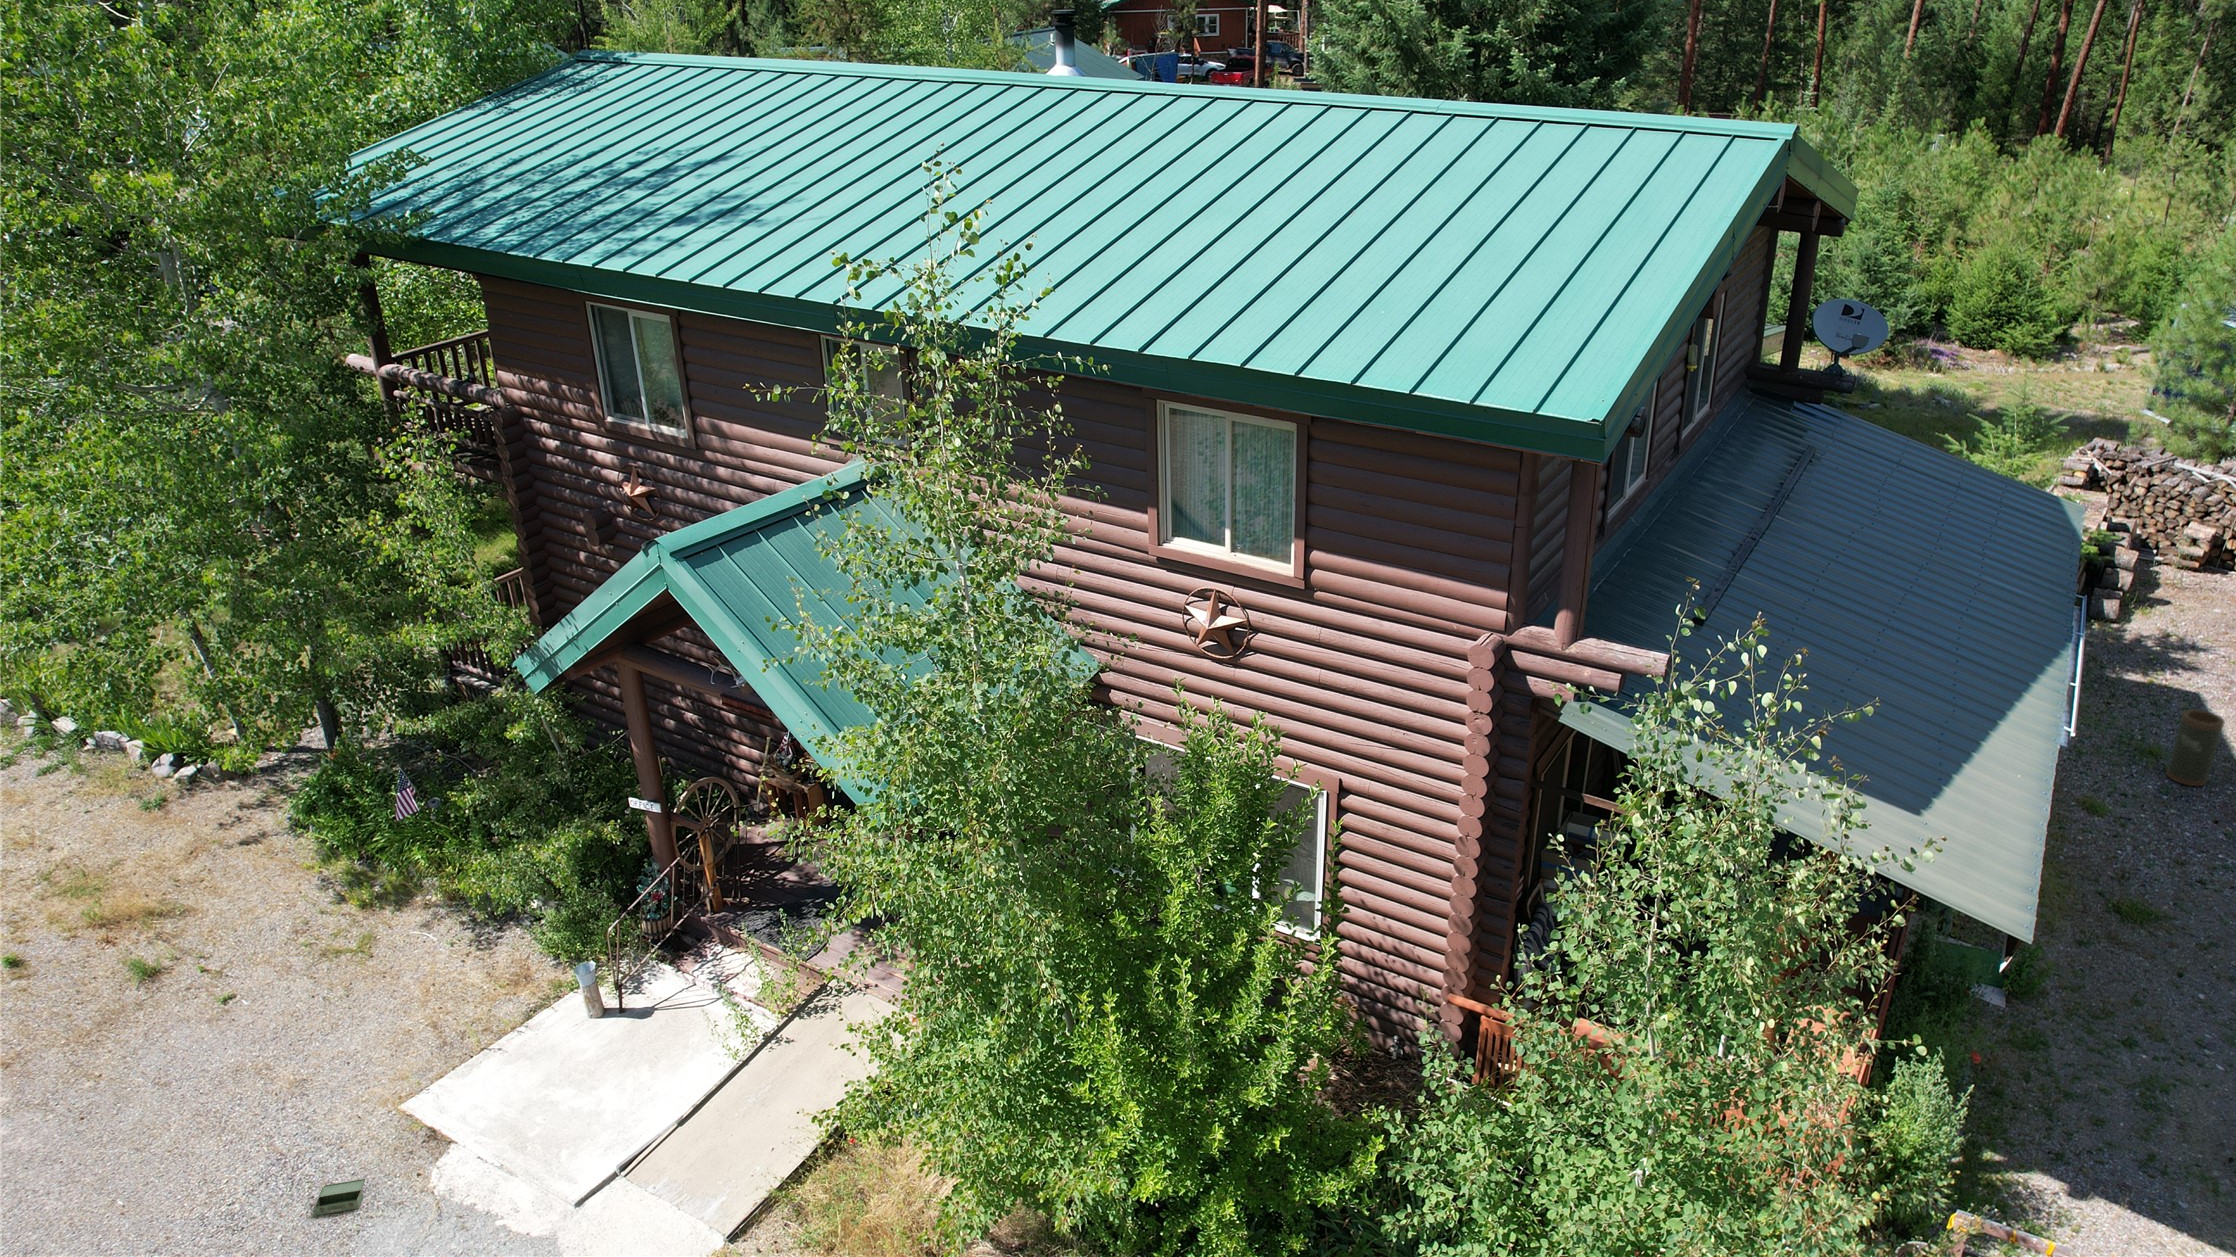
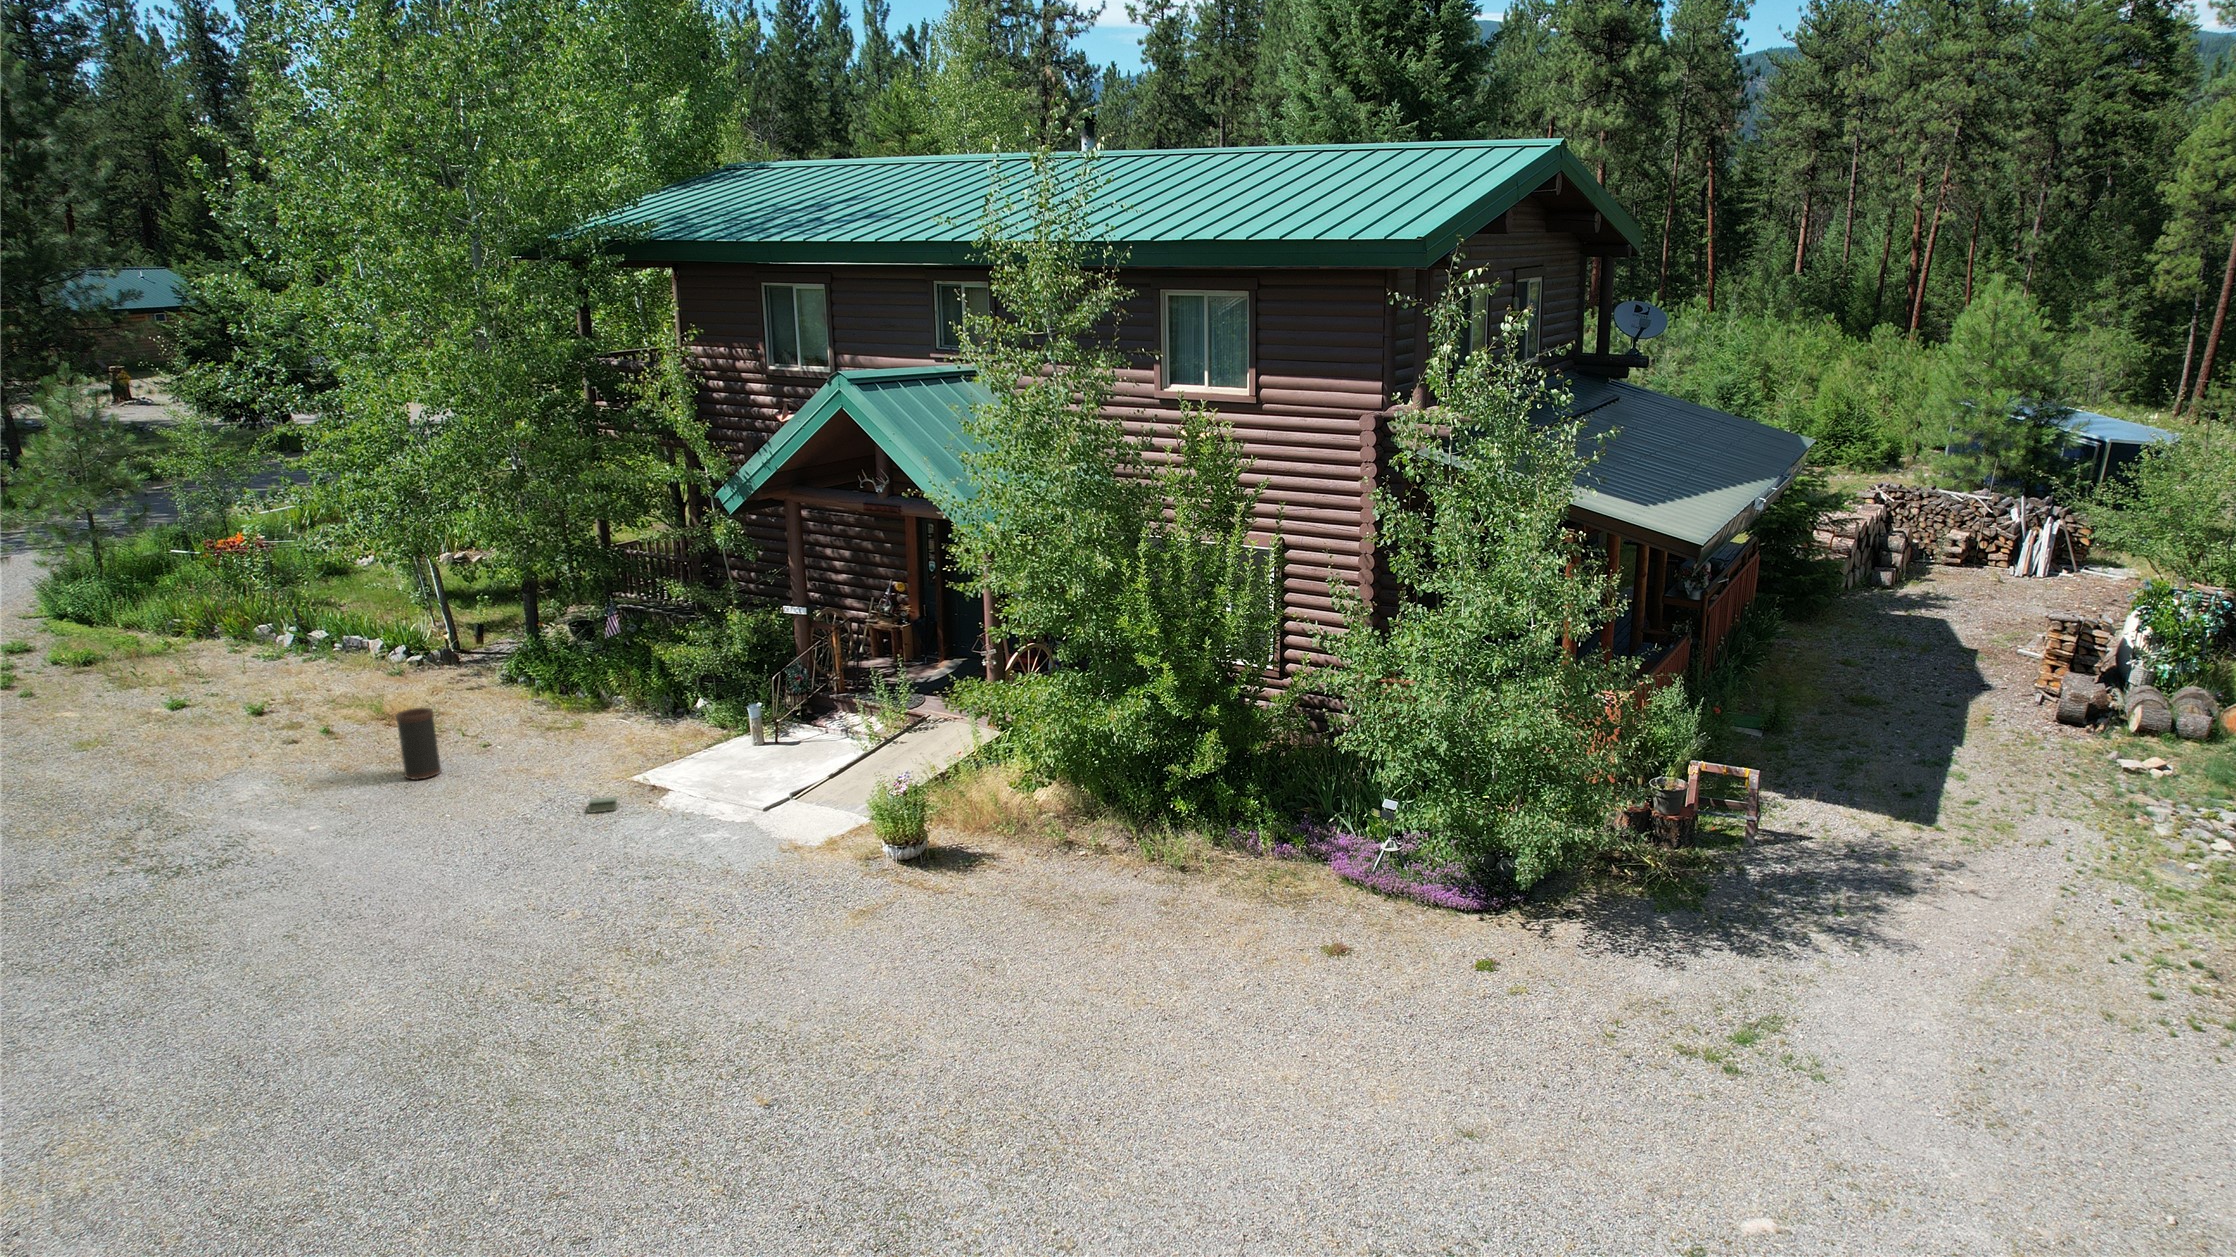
trash can: present [2166,709,2224,786] -> present [396,708,441,780]

